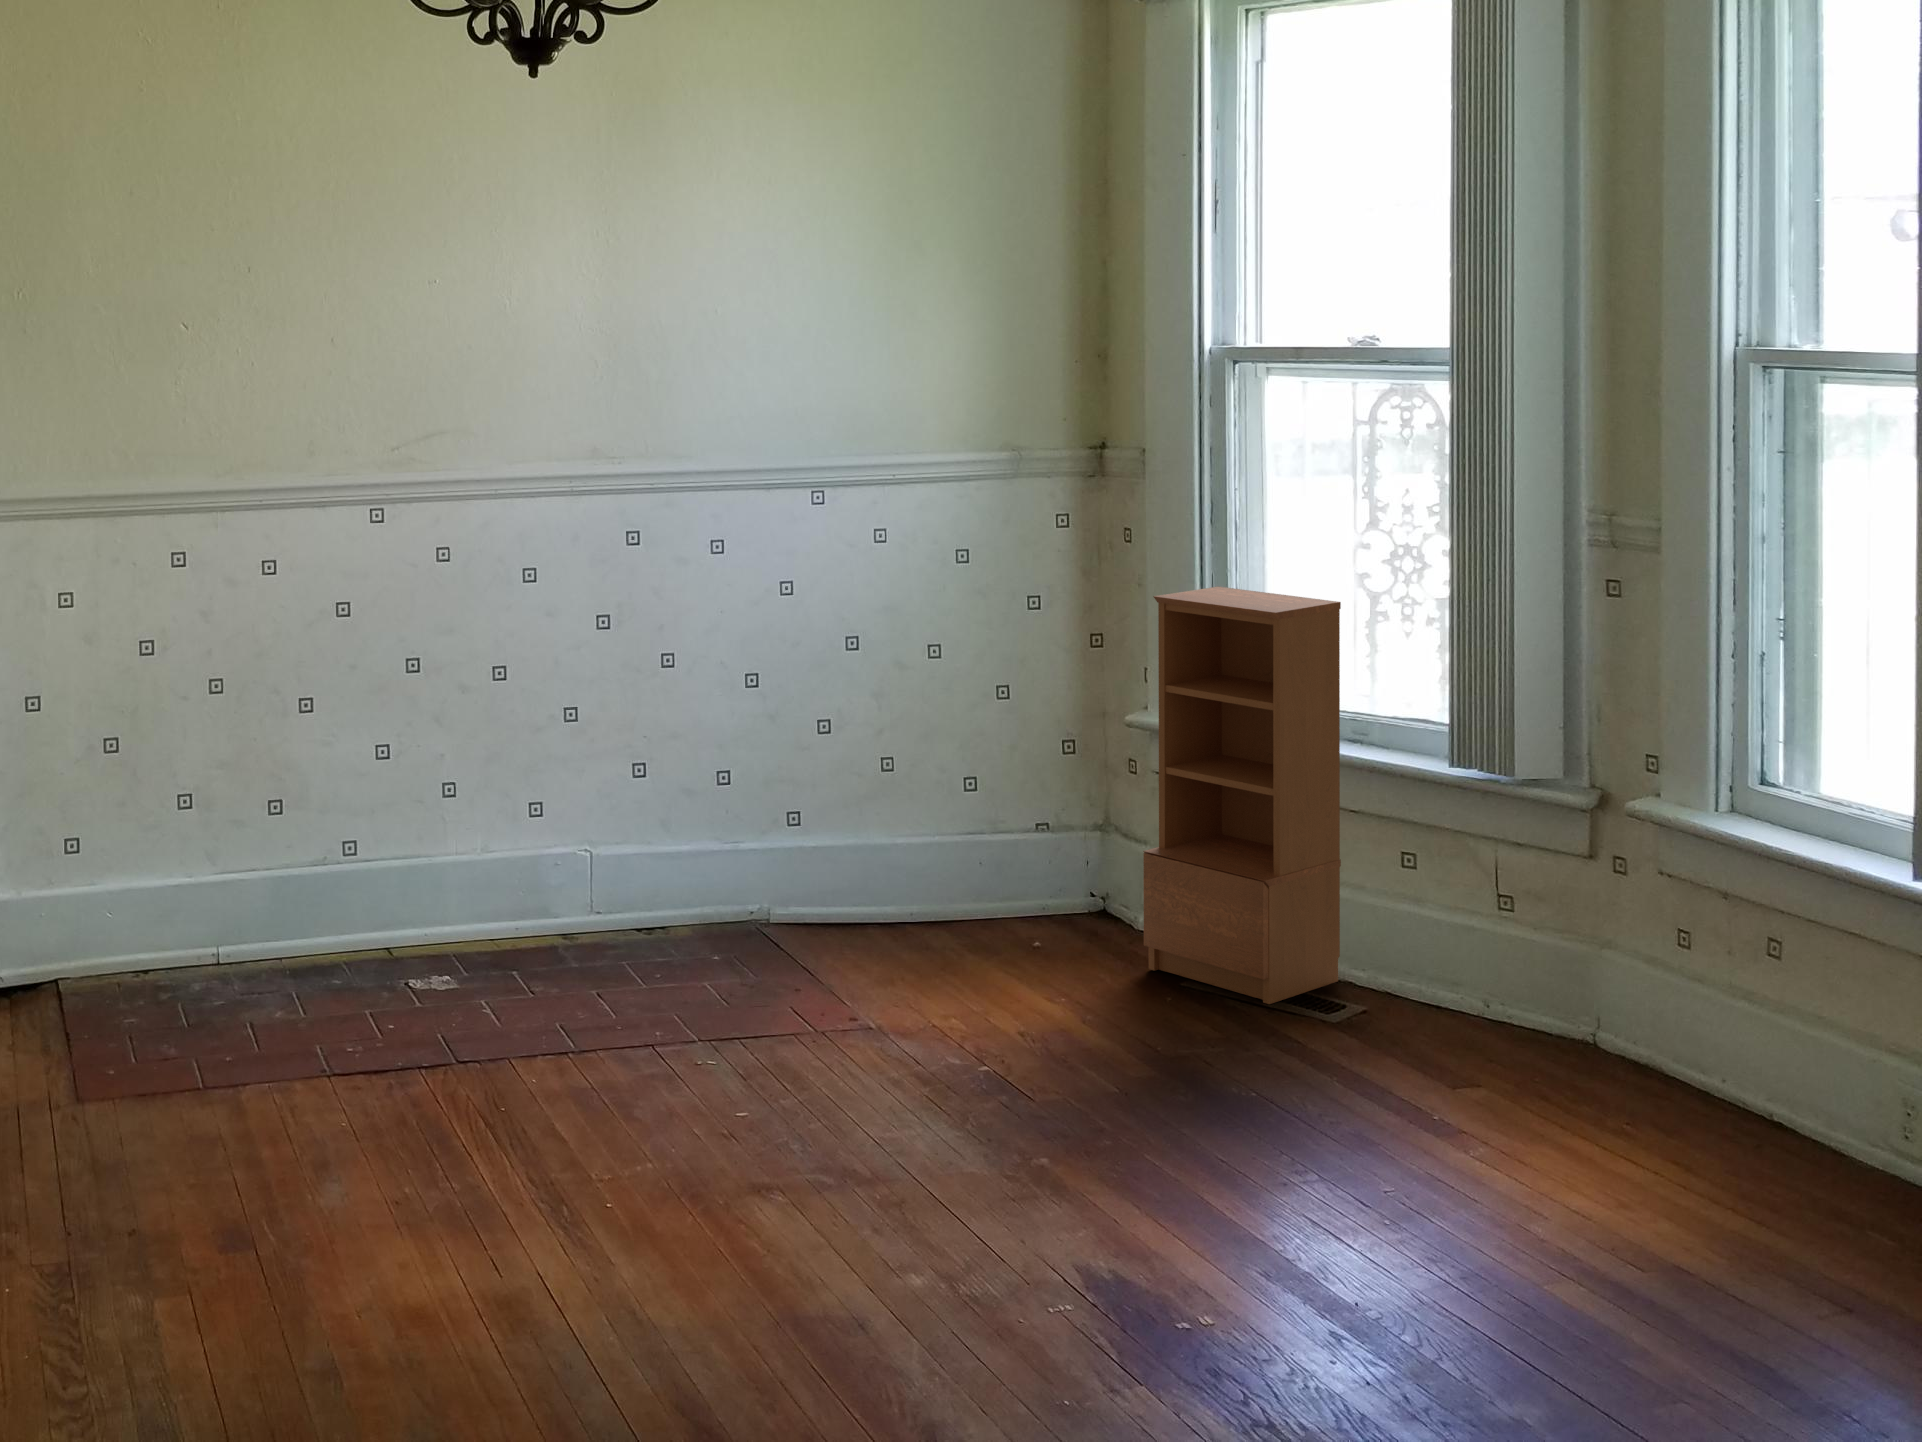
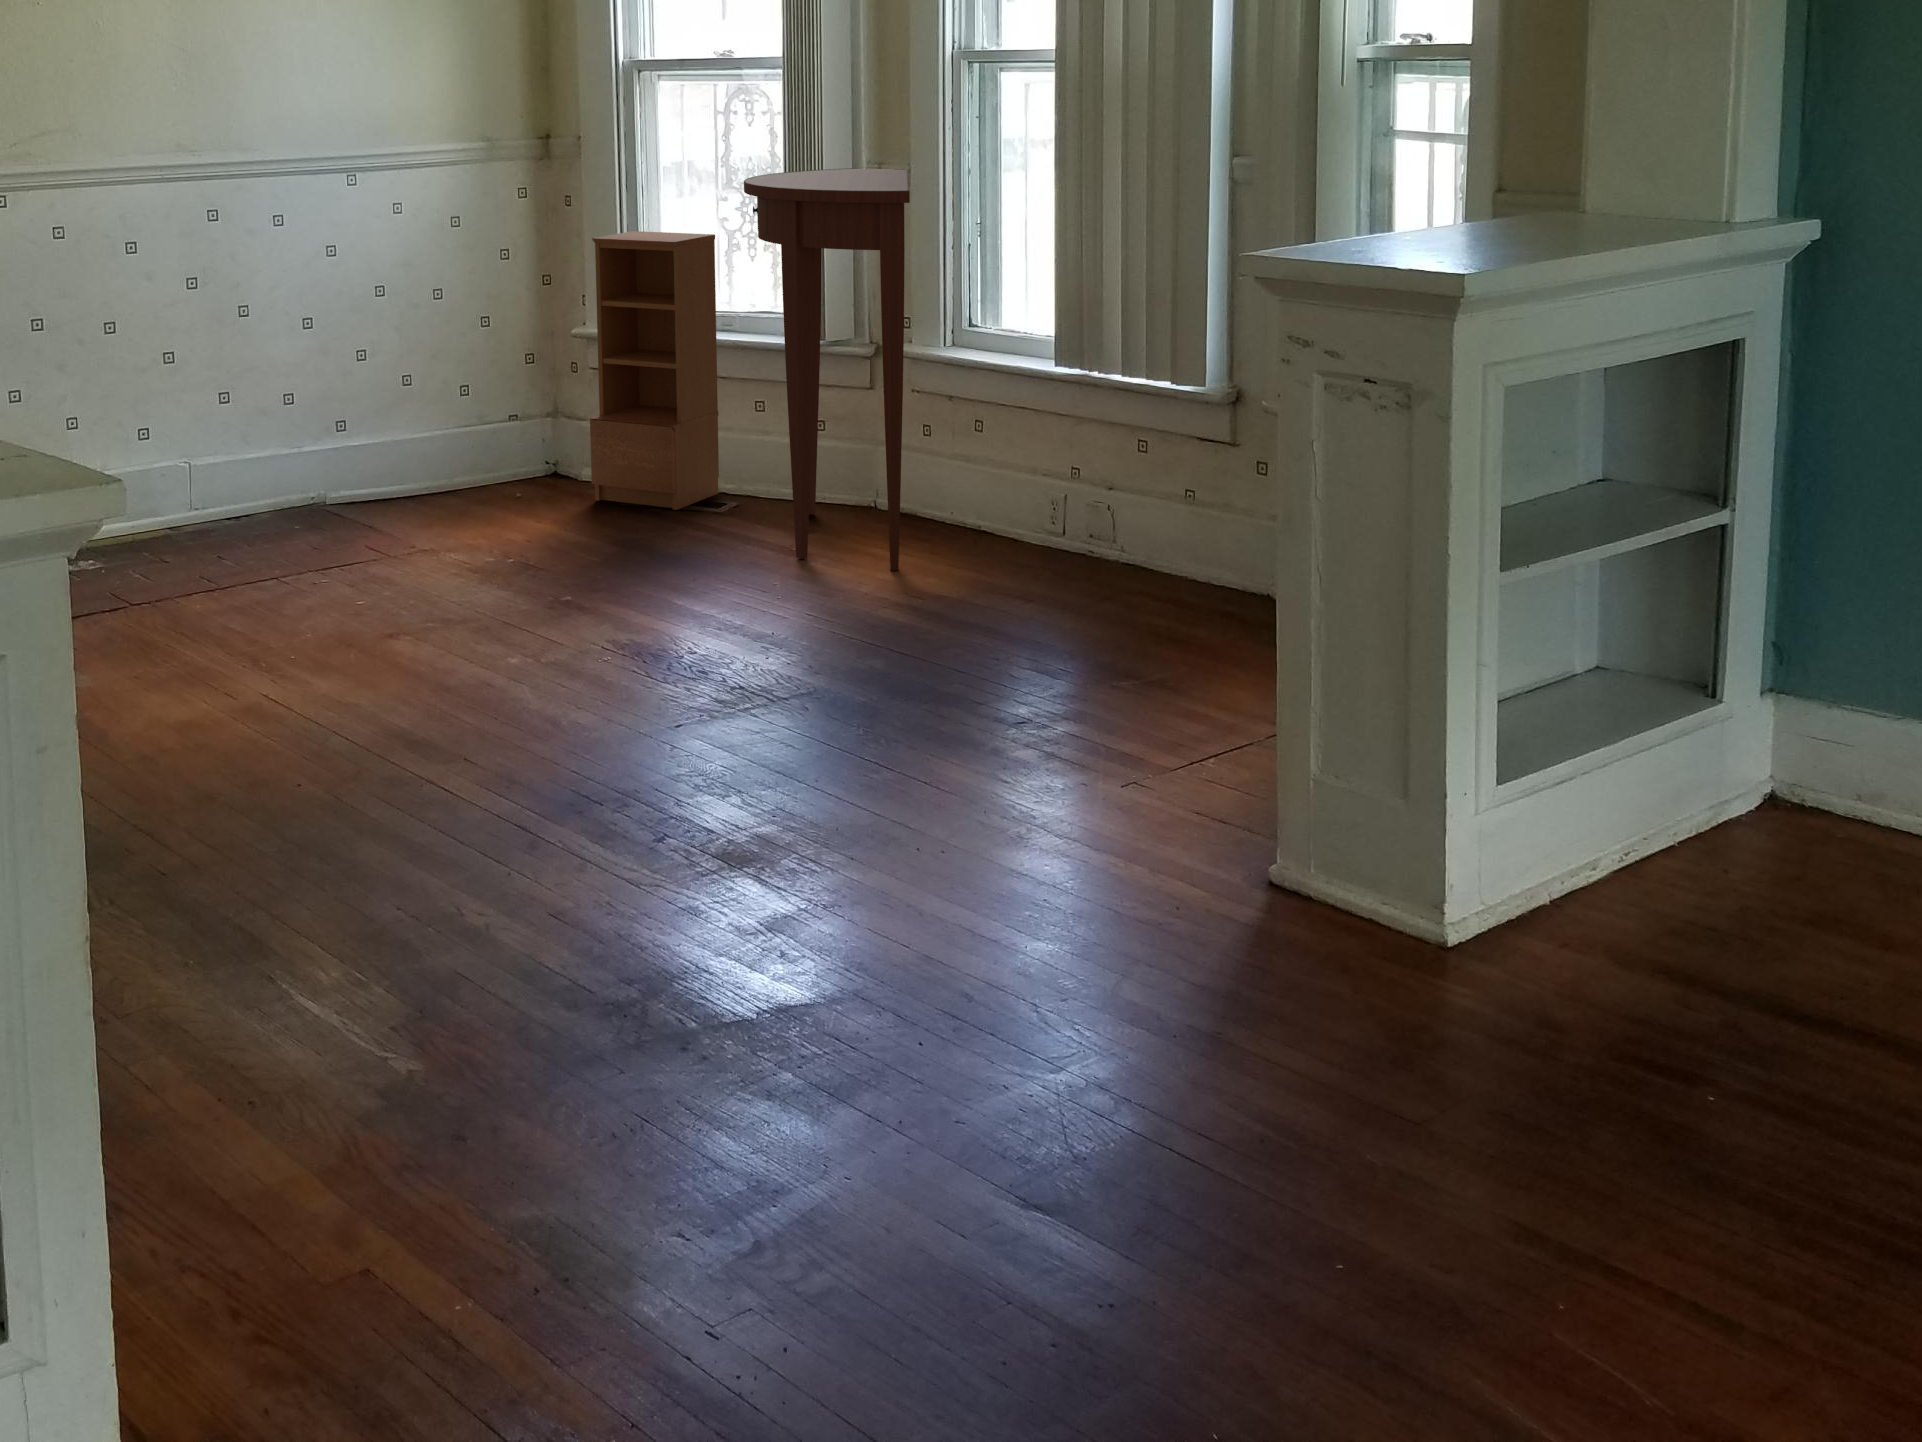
console table: none [1379,520,1657,1188] -> present [744,167,910,570]

